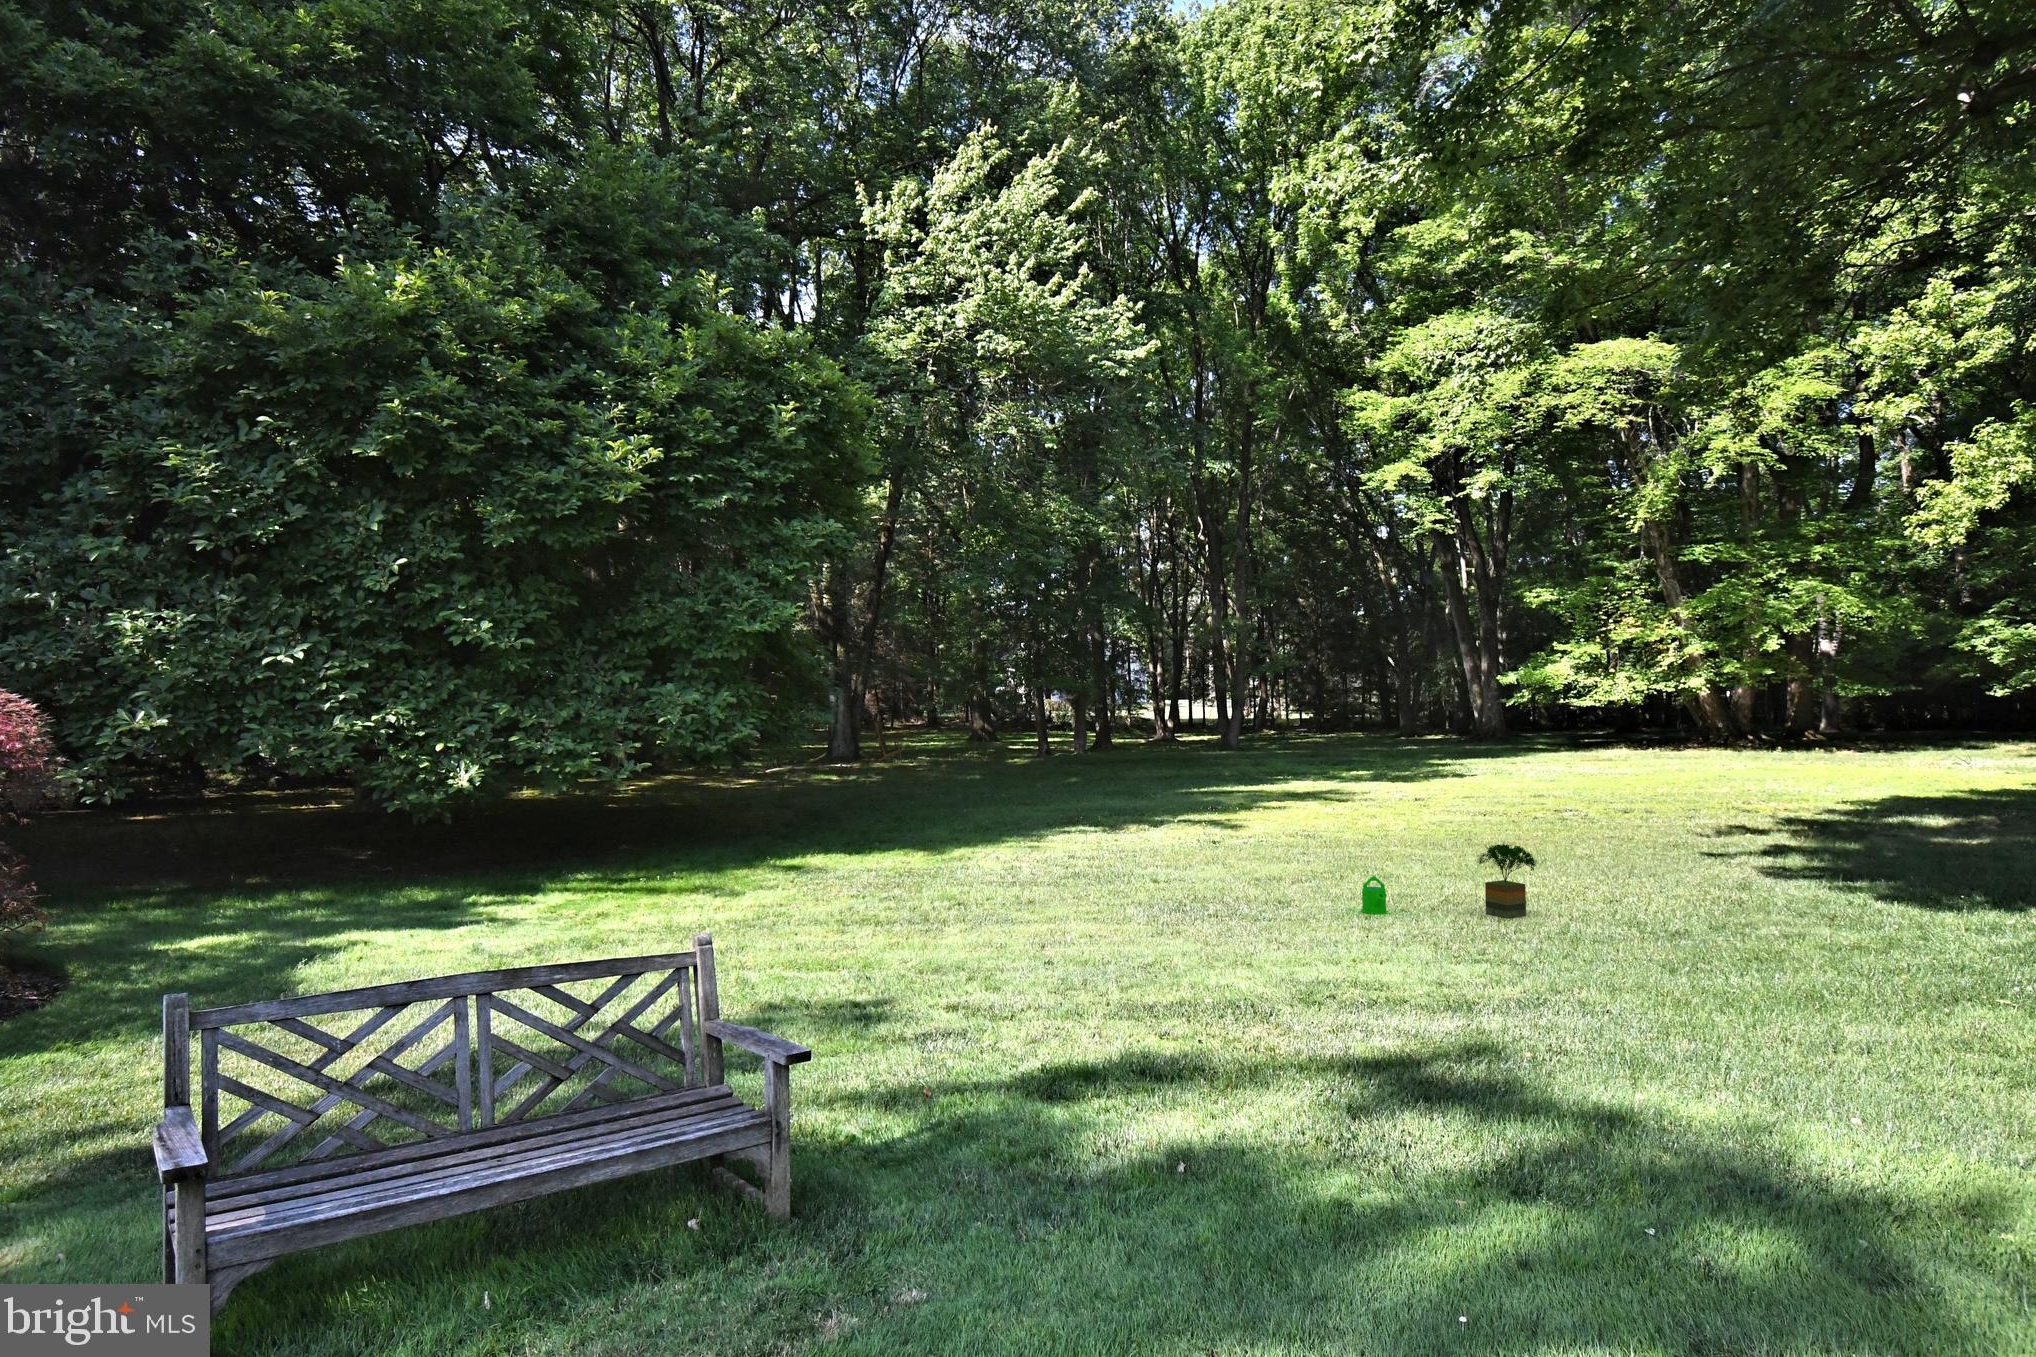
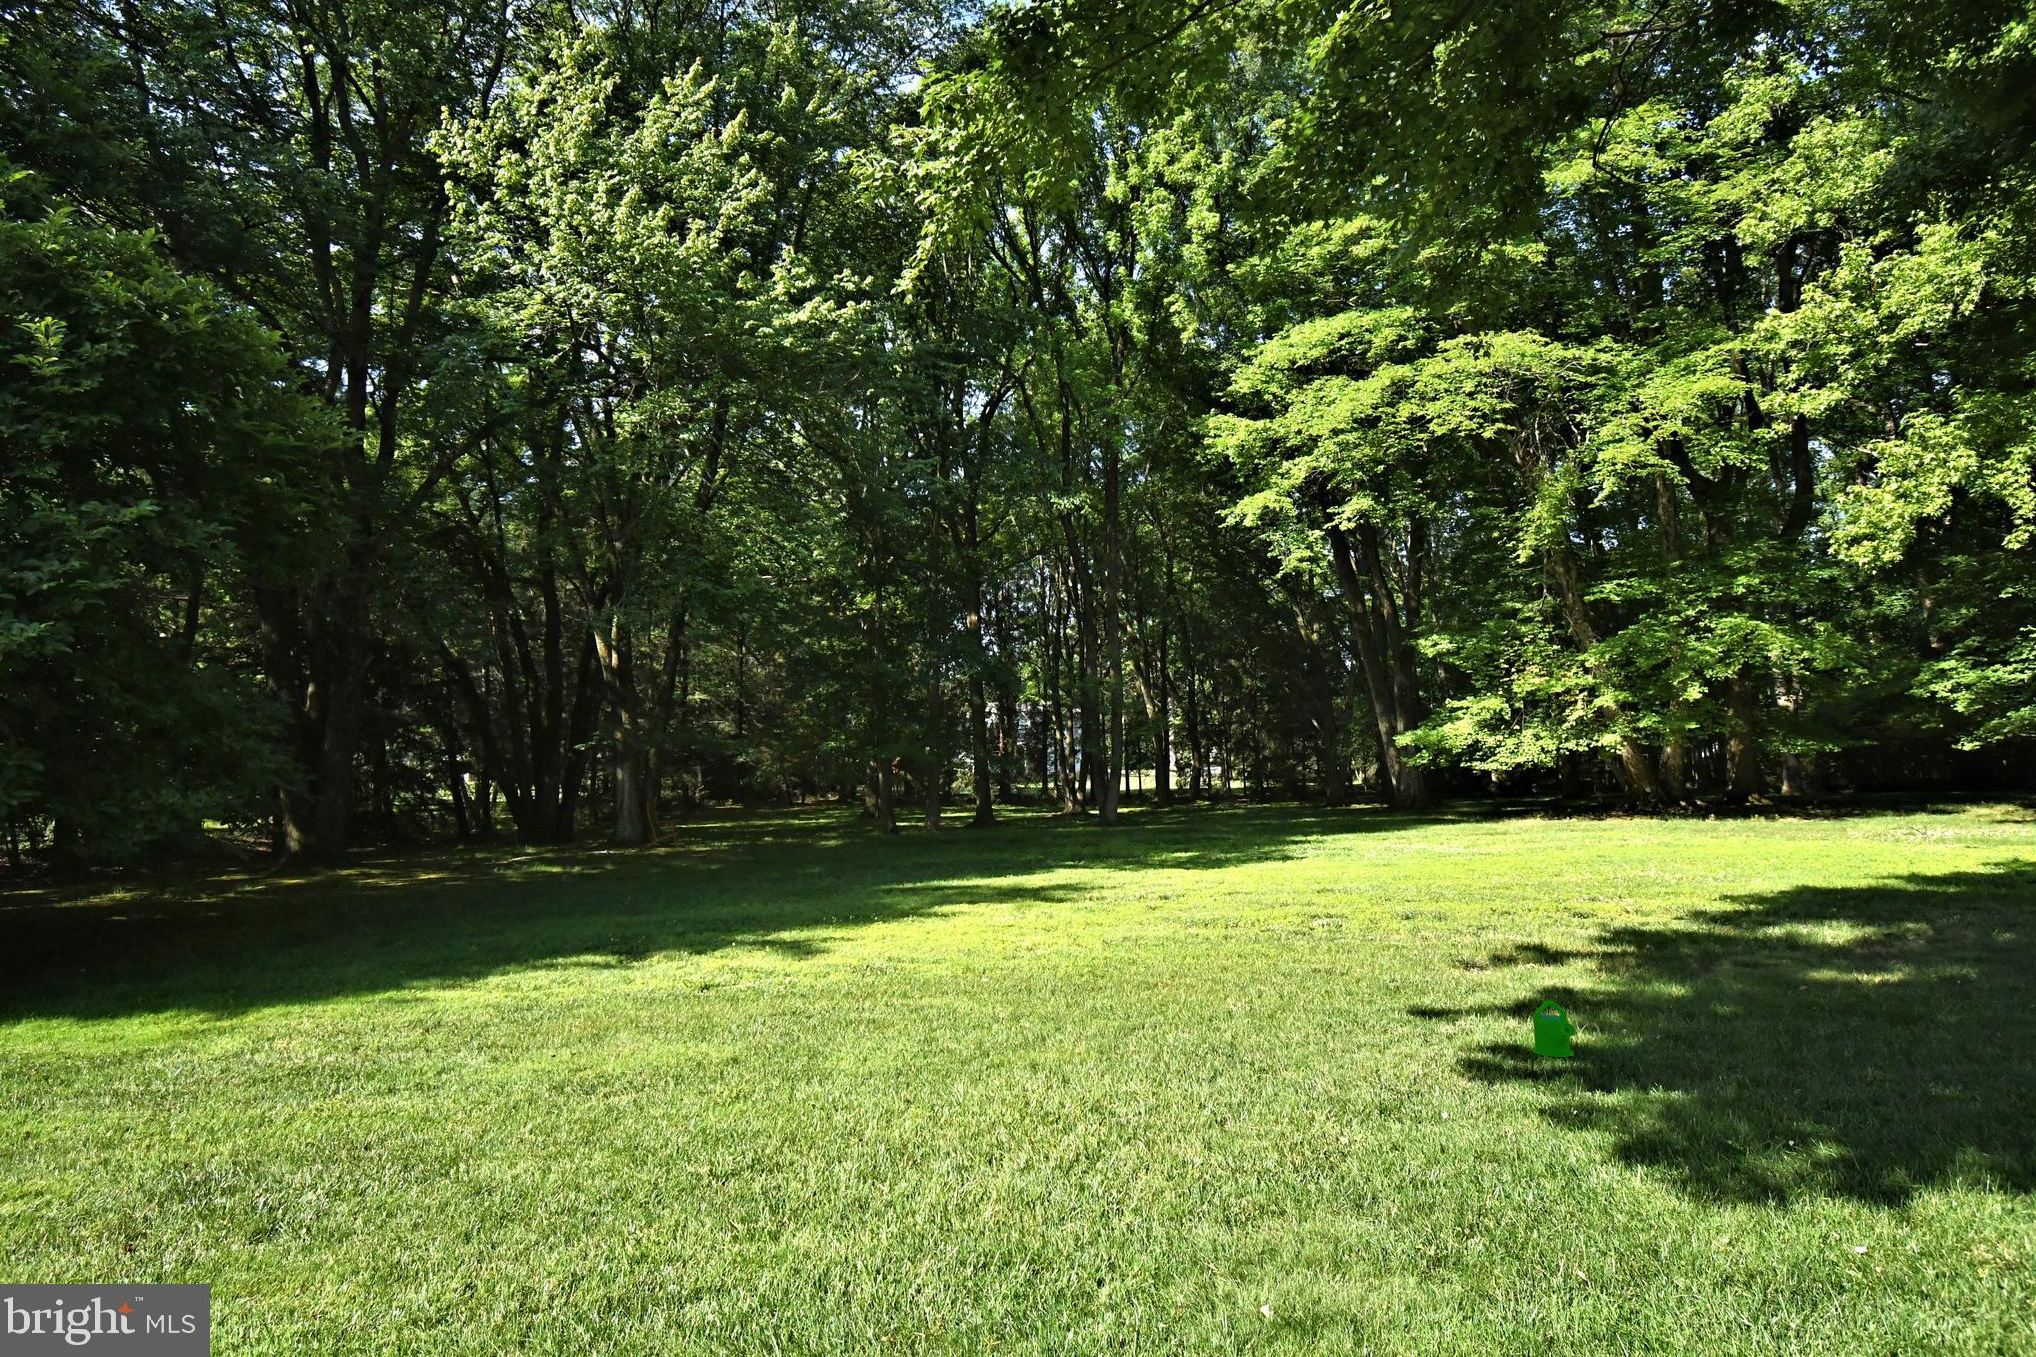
potted tree: present [1478,844,1537,918] -> none [795,1053,901,1221]
watering can: present [1361,877,1388,914] -> present [1532,1000,1576,1057]

